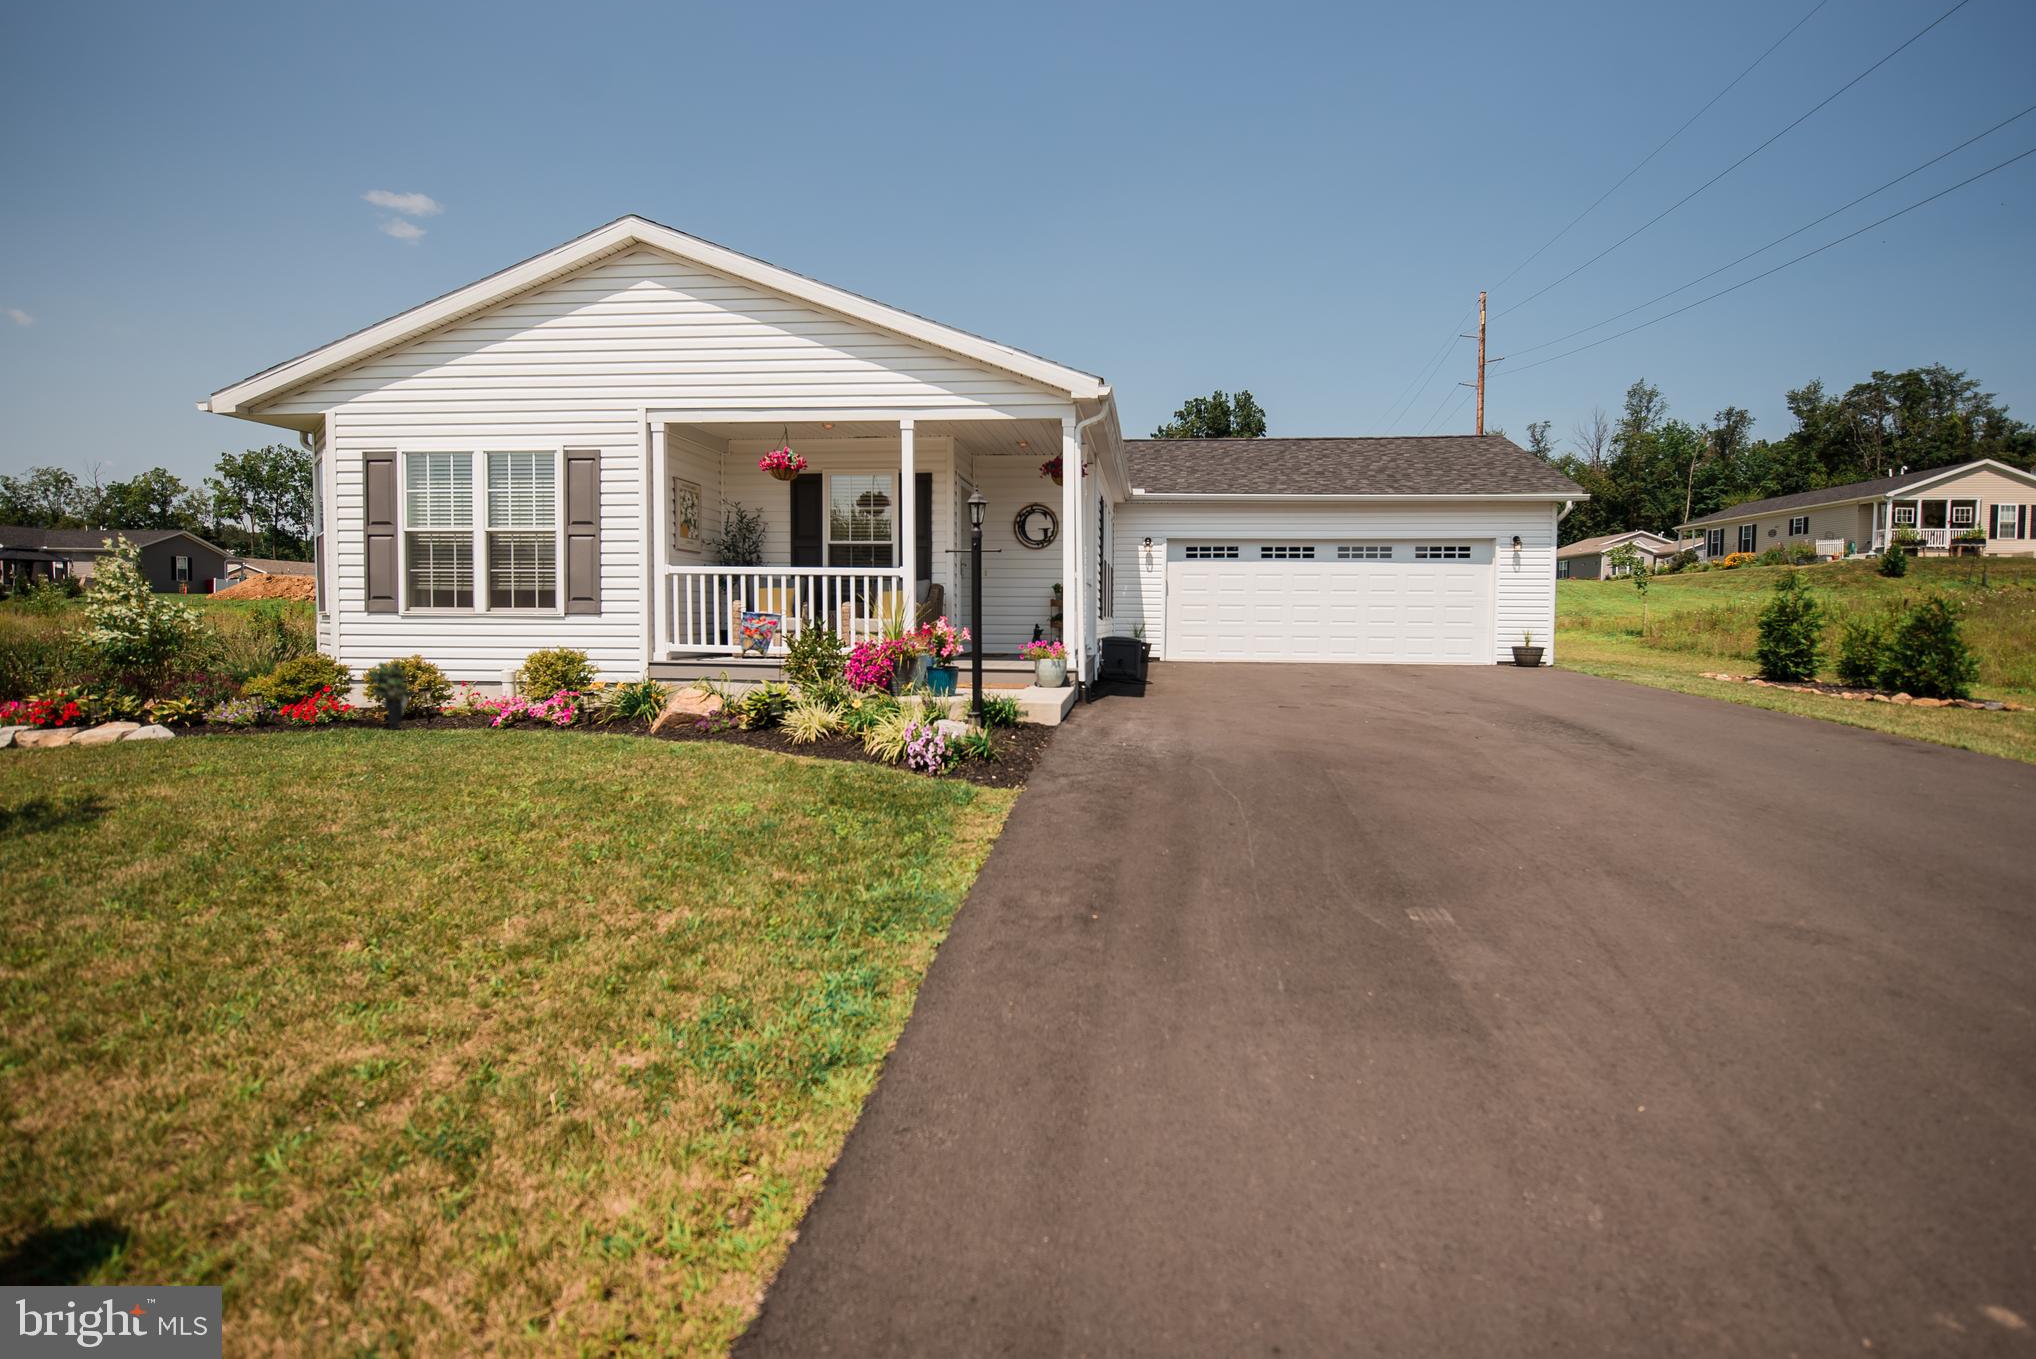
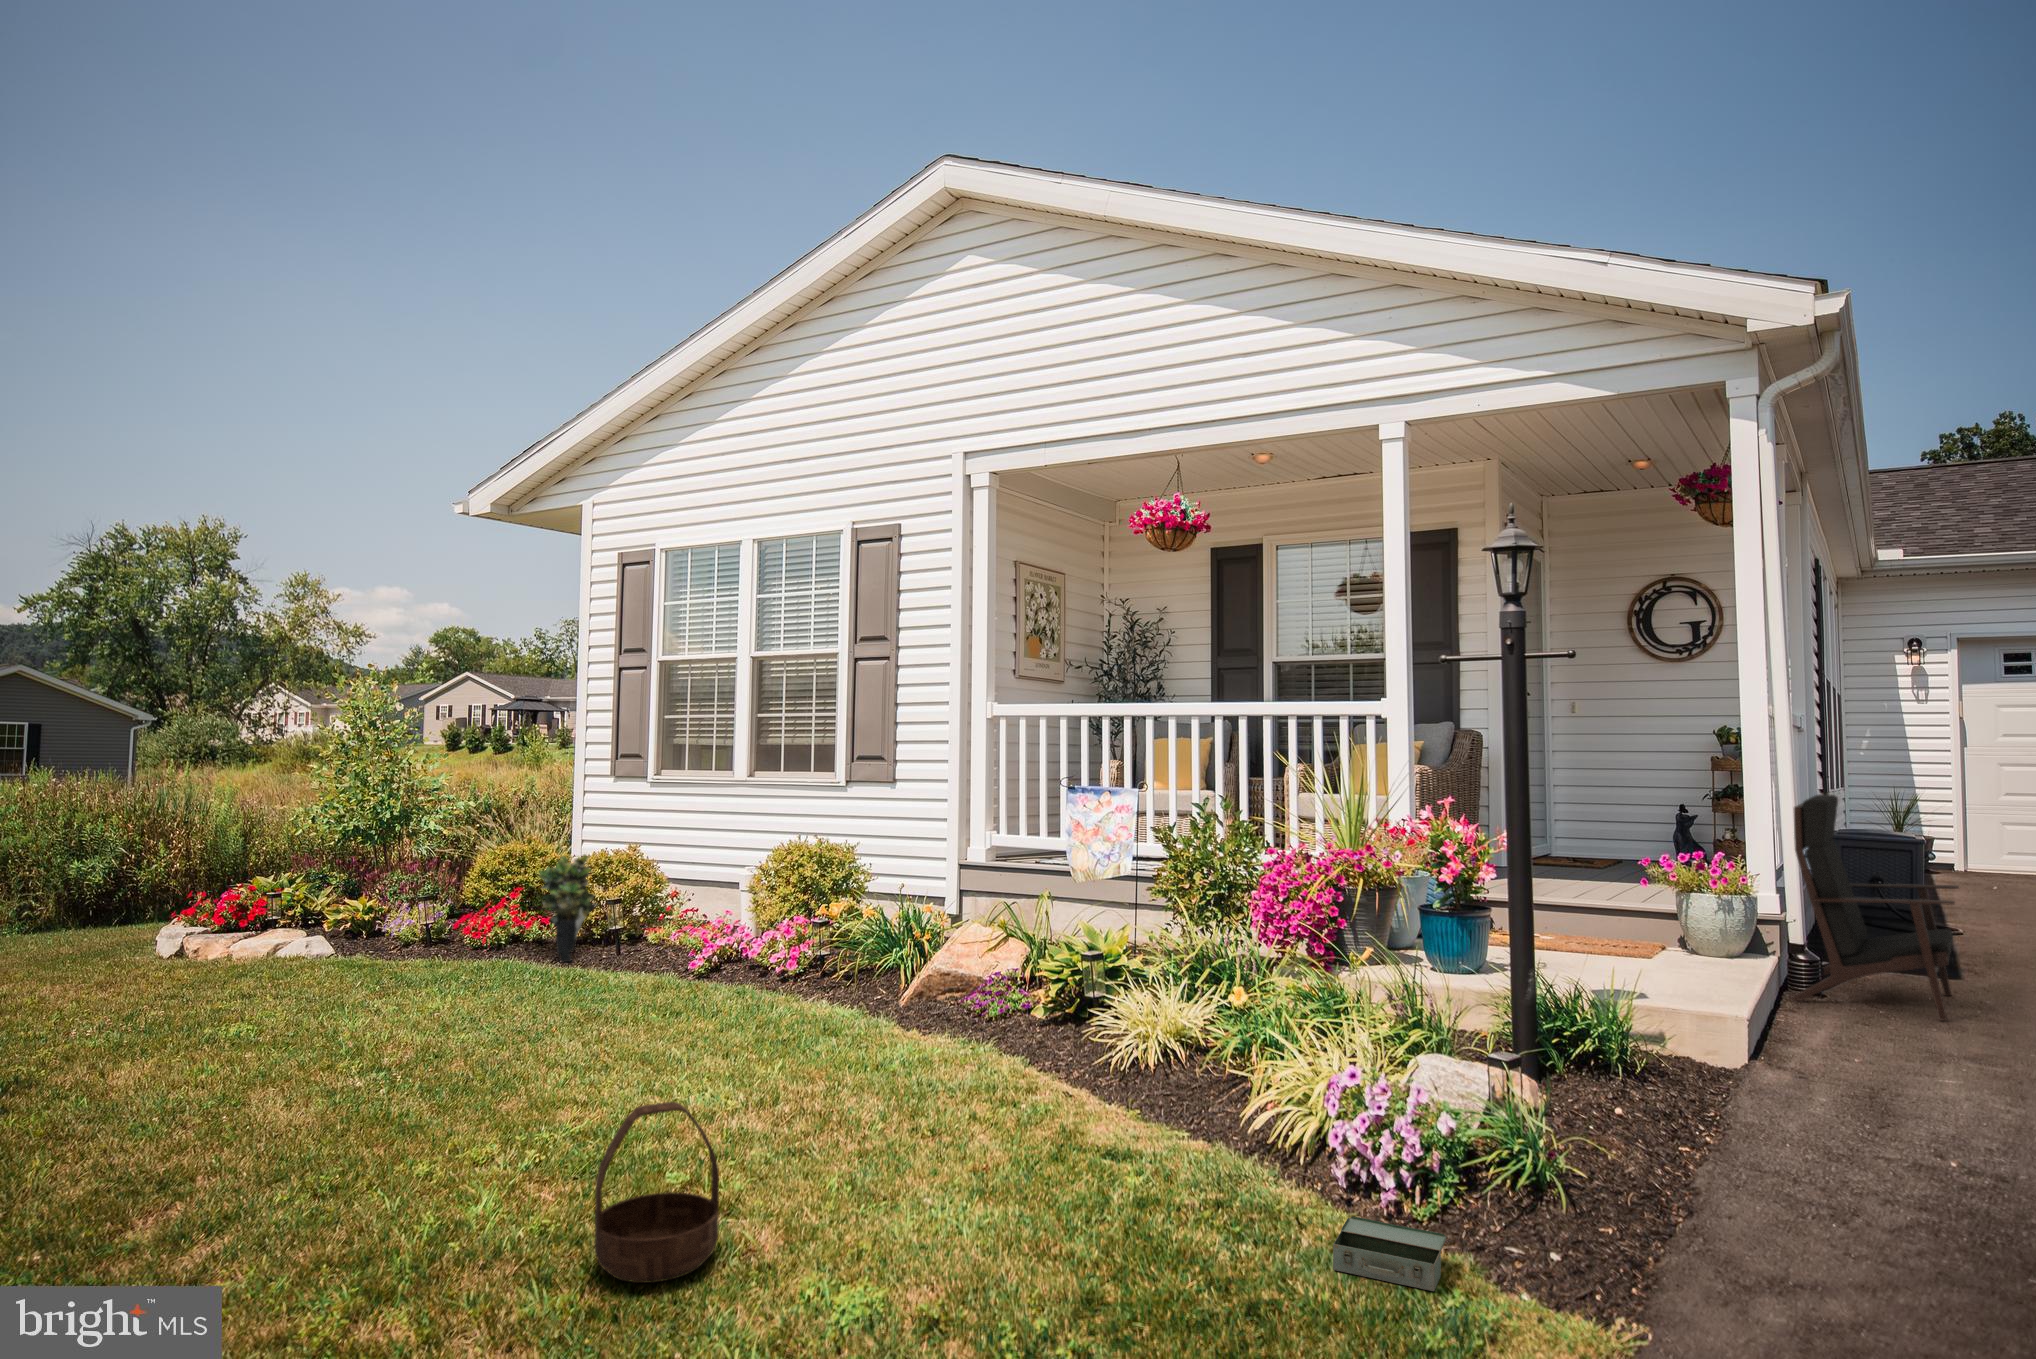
lounge chair: none [1079,615,1145,710] -> present [1792,794,1959,1020]
basket: none [617,739,672,810] -> present [595,1102,719,1283]
toolbox: none [915,772,955,789] -> present [1333,1216,1447,1291]

